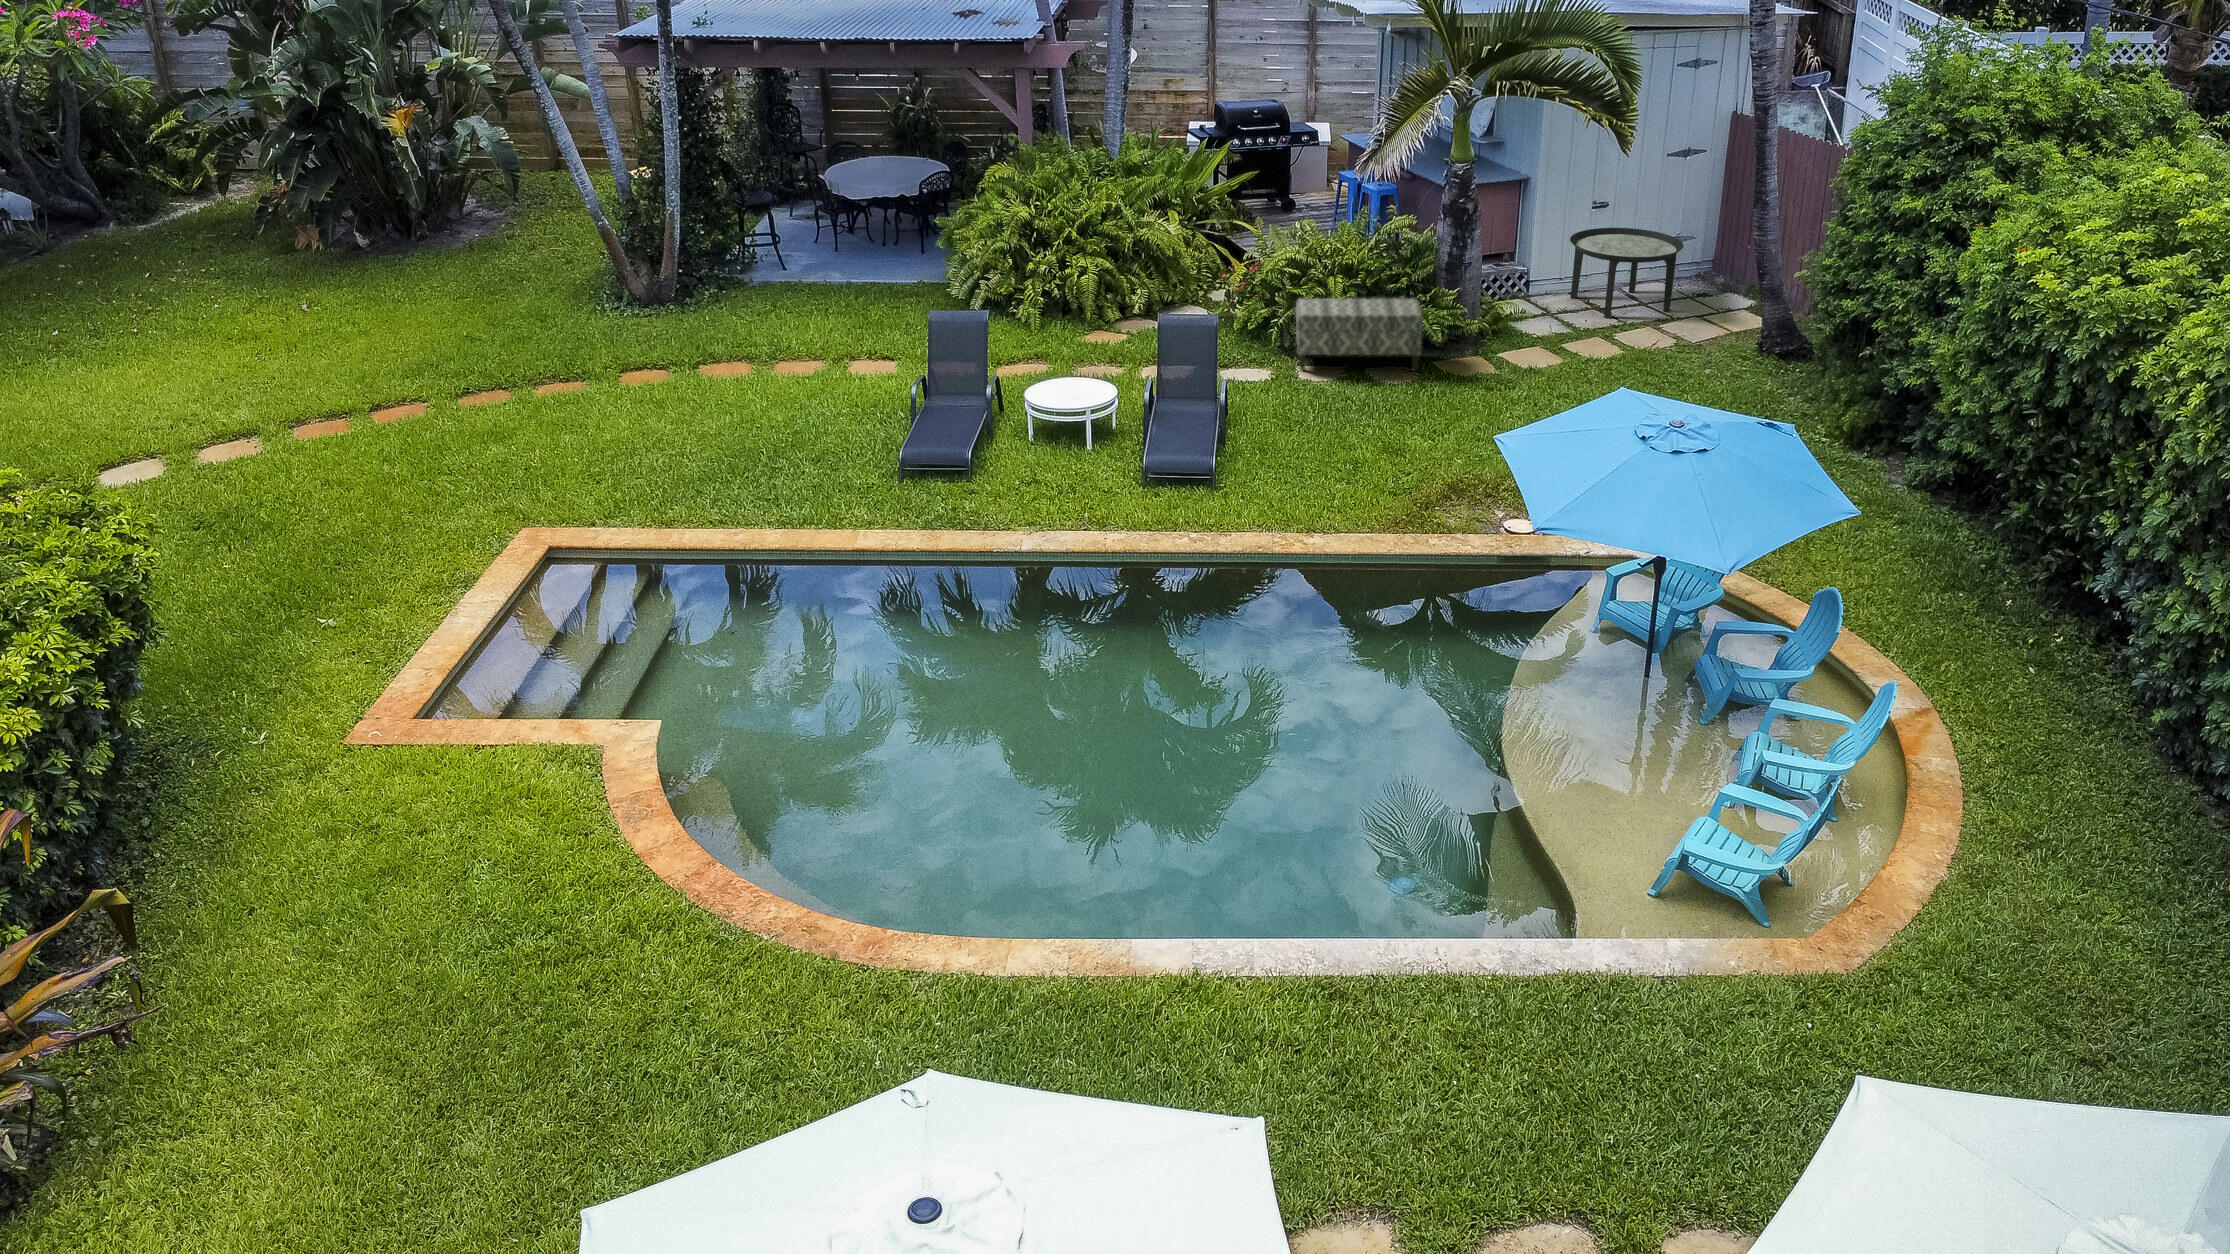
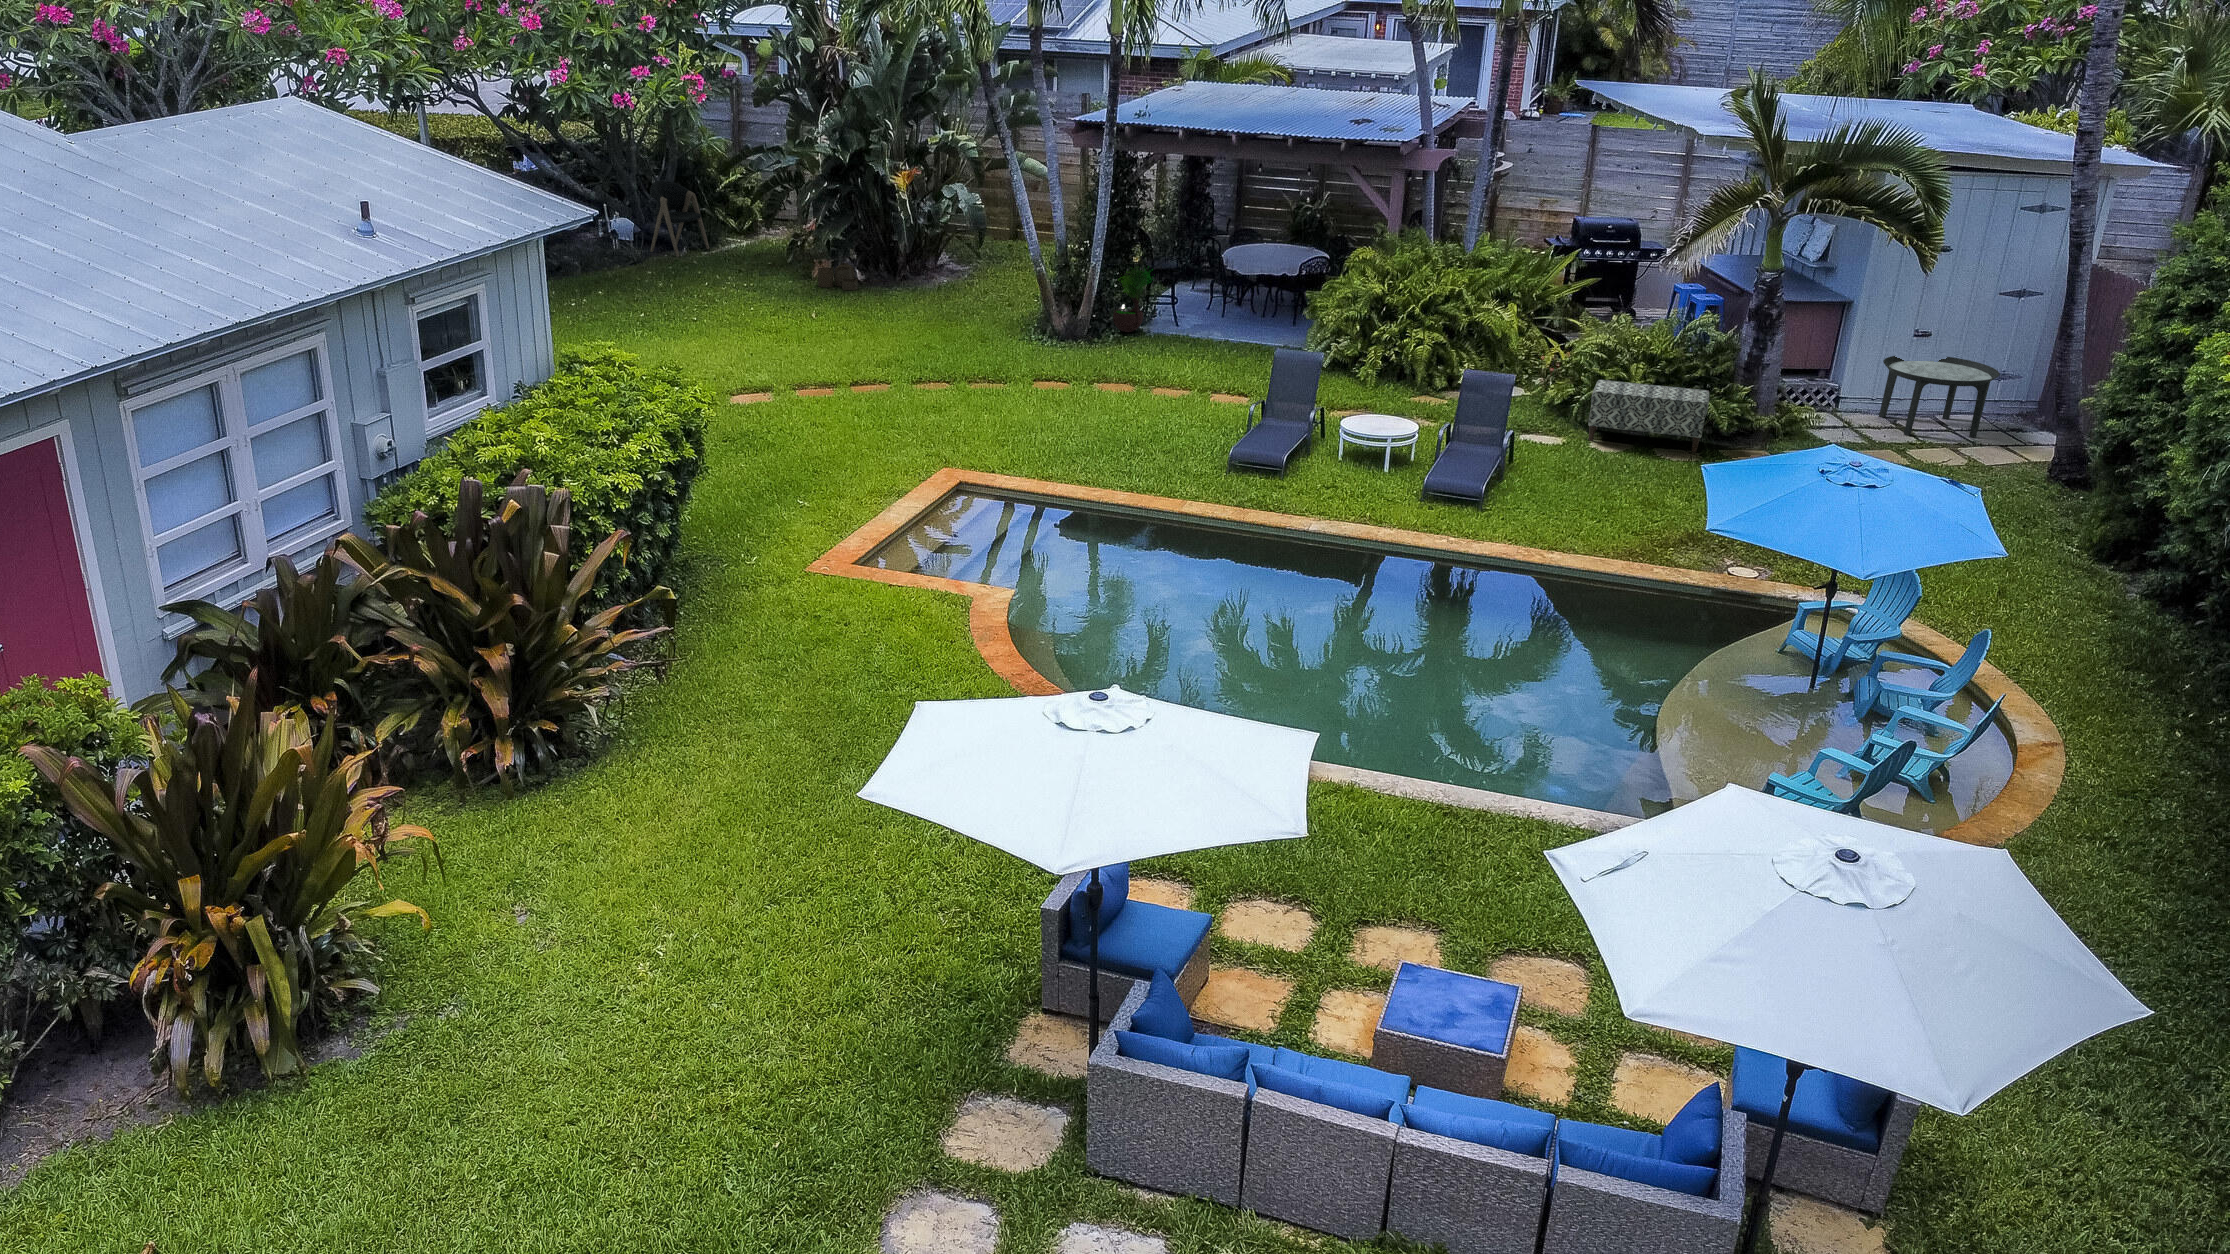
chair: none [38,141,149,240] -> present [650,181,709,257]
potted tree: none [705,204,752,287] -> present [1113,266,1153,332]
woven basket: none [300,228,363,266] -> present [818,263,858,290]

